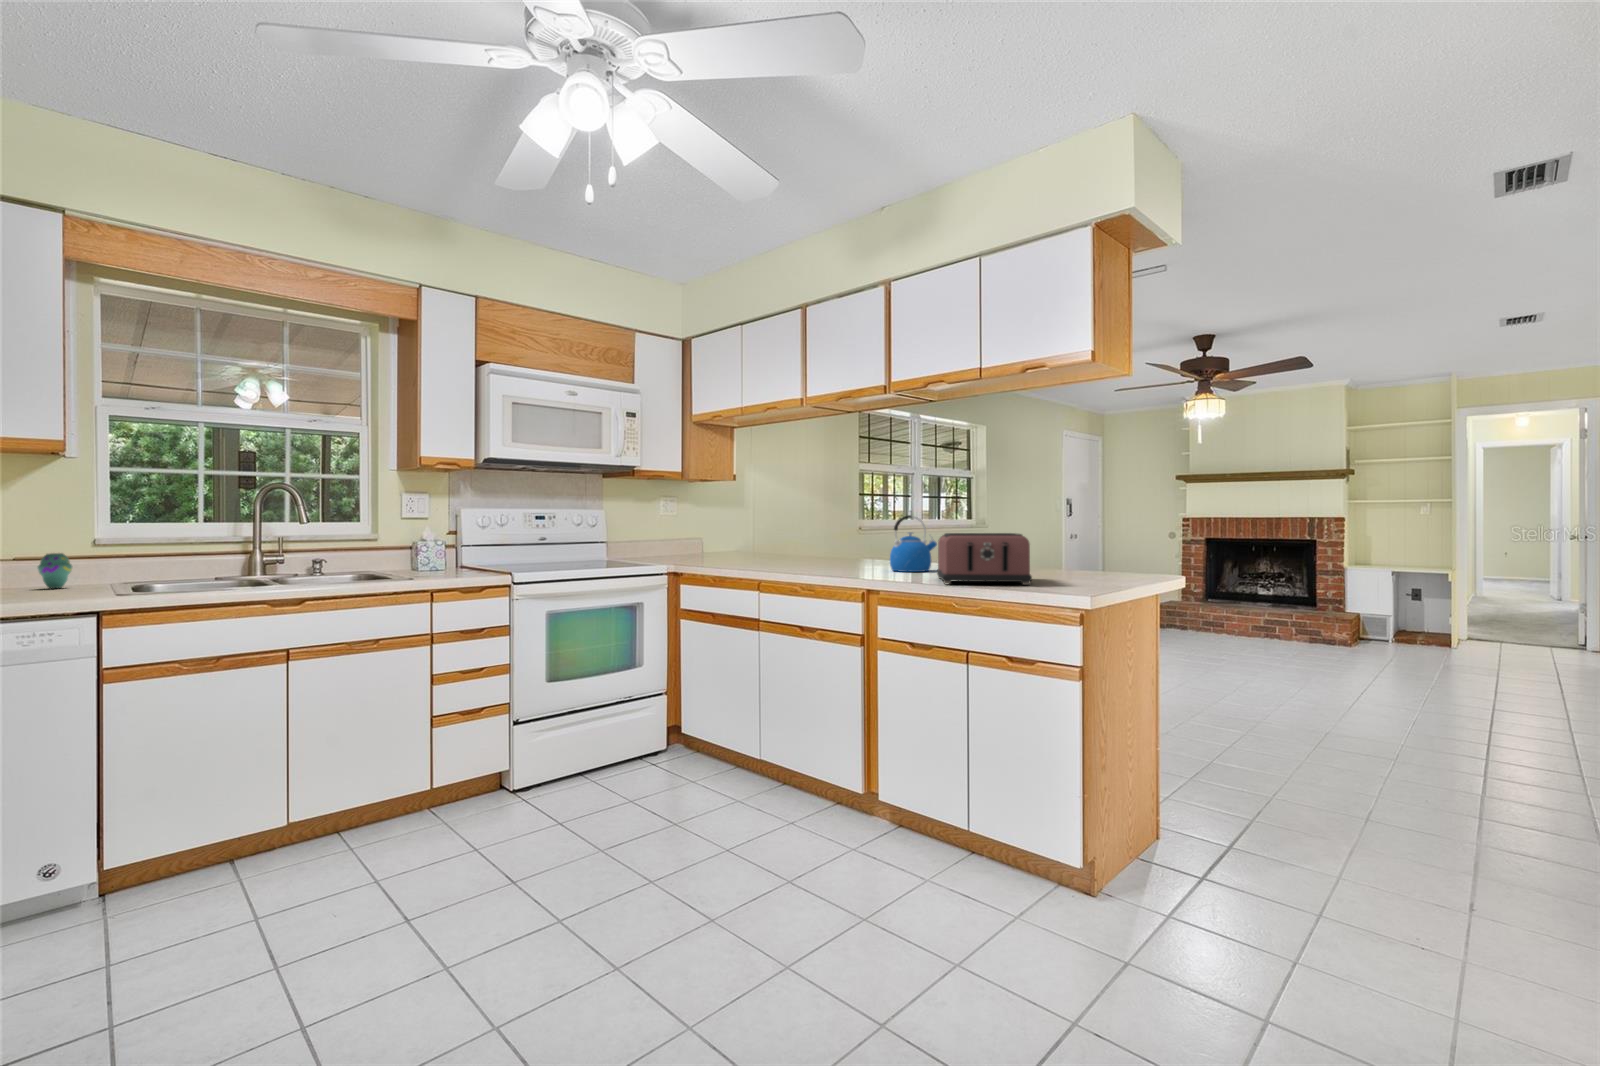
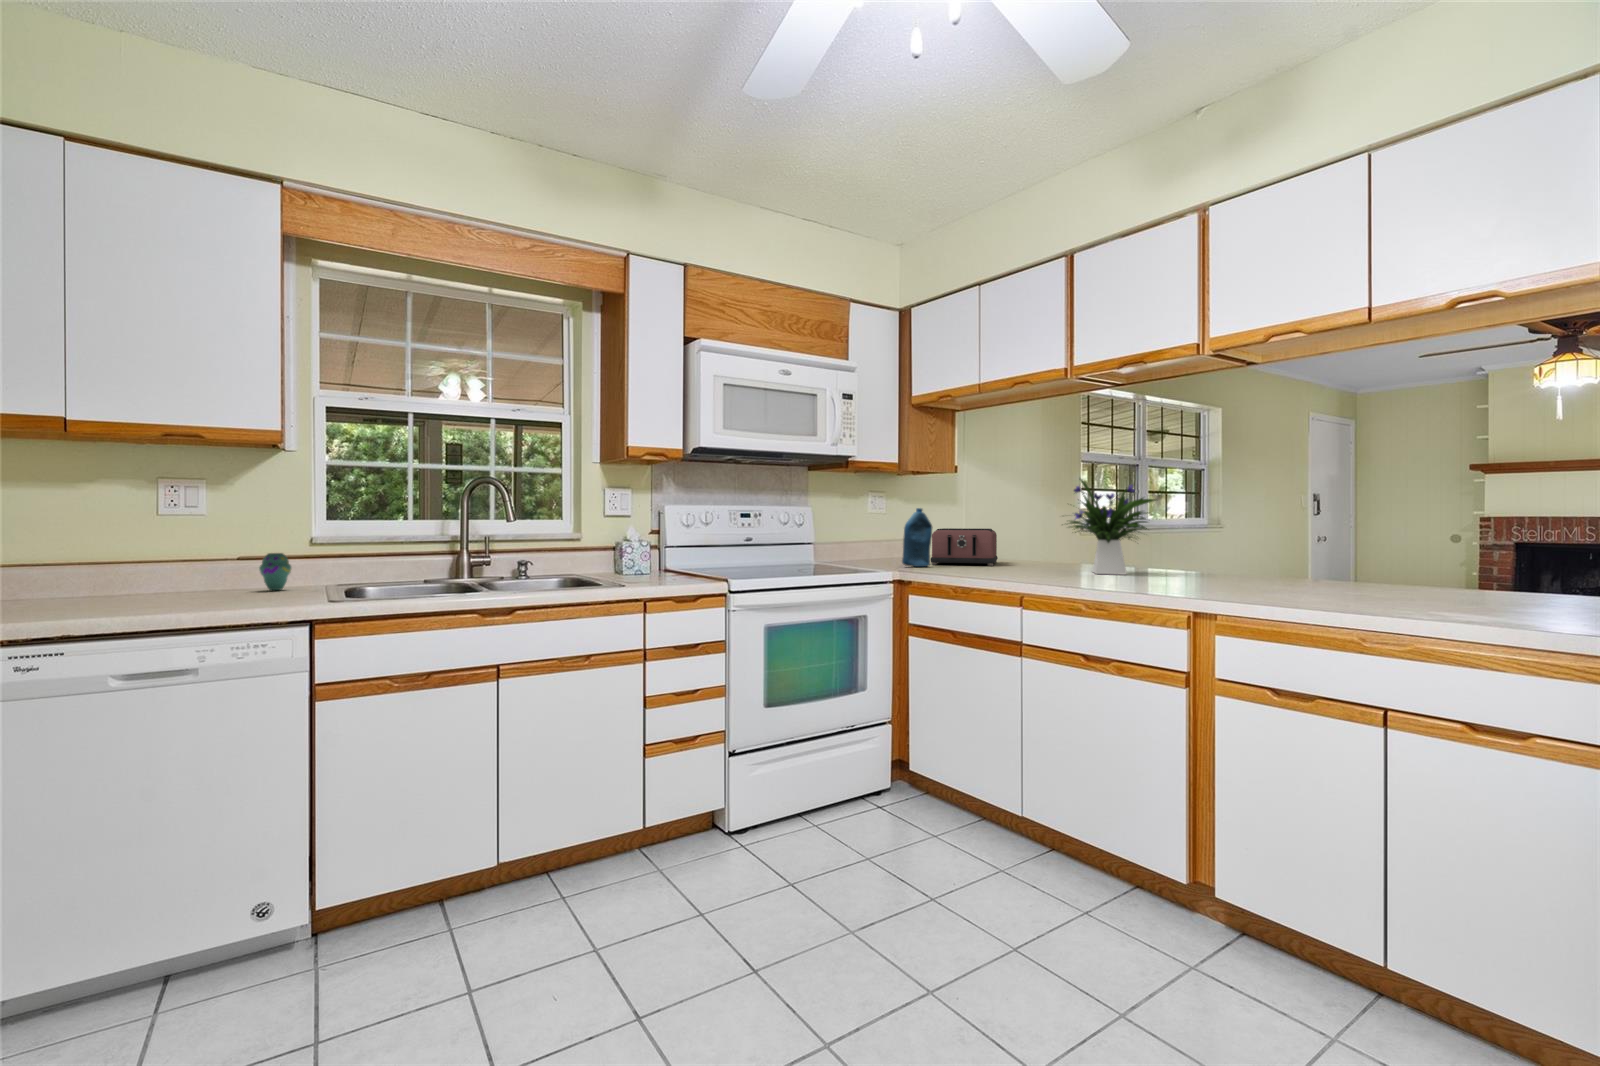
flower arrangement: none [807,487,880,565] -> present [1070,479,1156,575]
bottle: none [683,511,709,562] -> present [902,508,932,567]
kettle: present [890,515,937,572] -> none [1195,512,1261,587]
toaster: present [937,533,1032,585] -> present [931,528,998,566]

